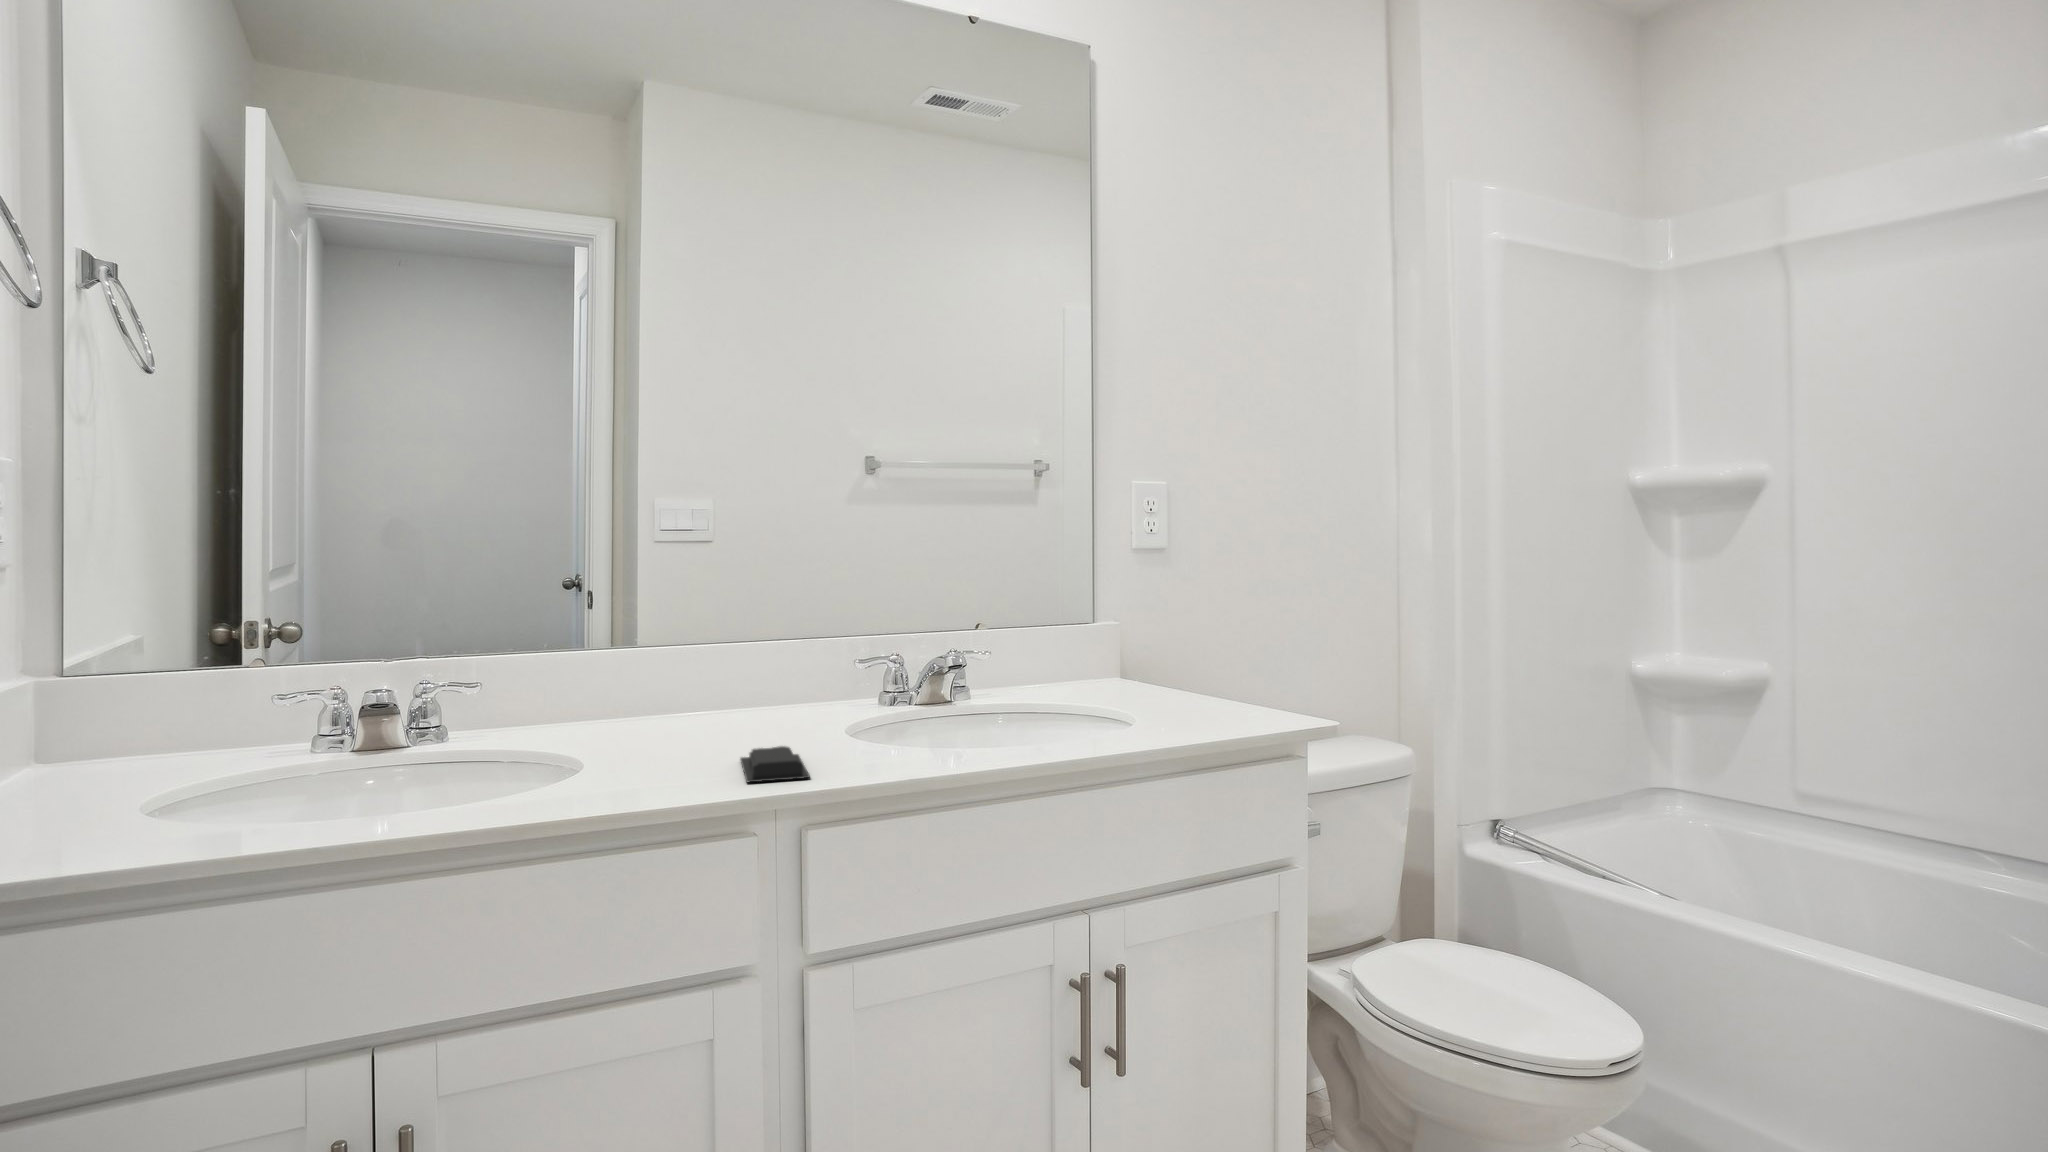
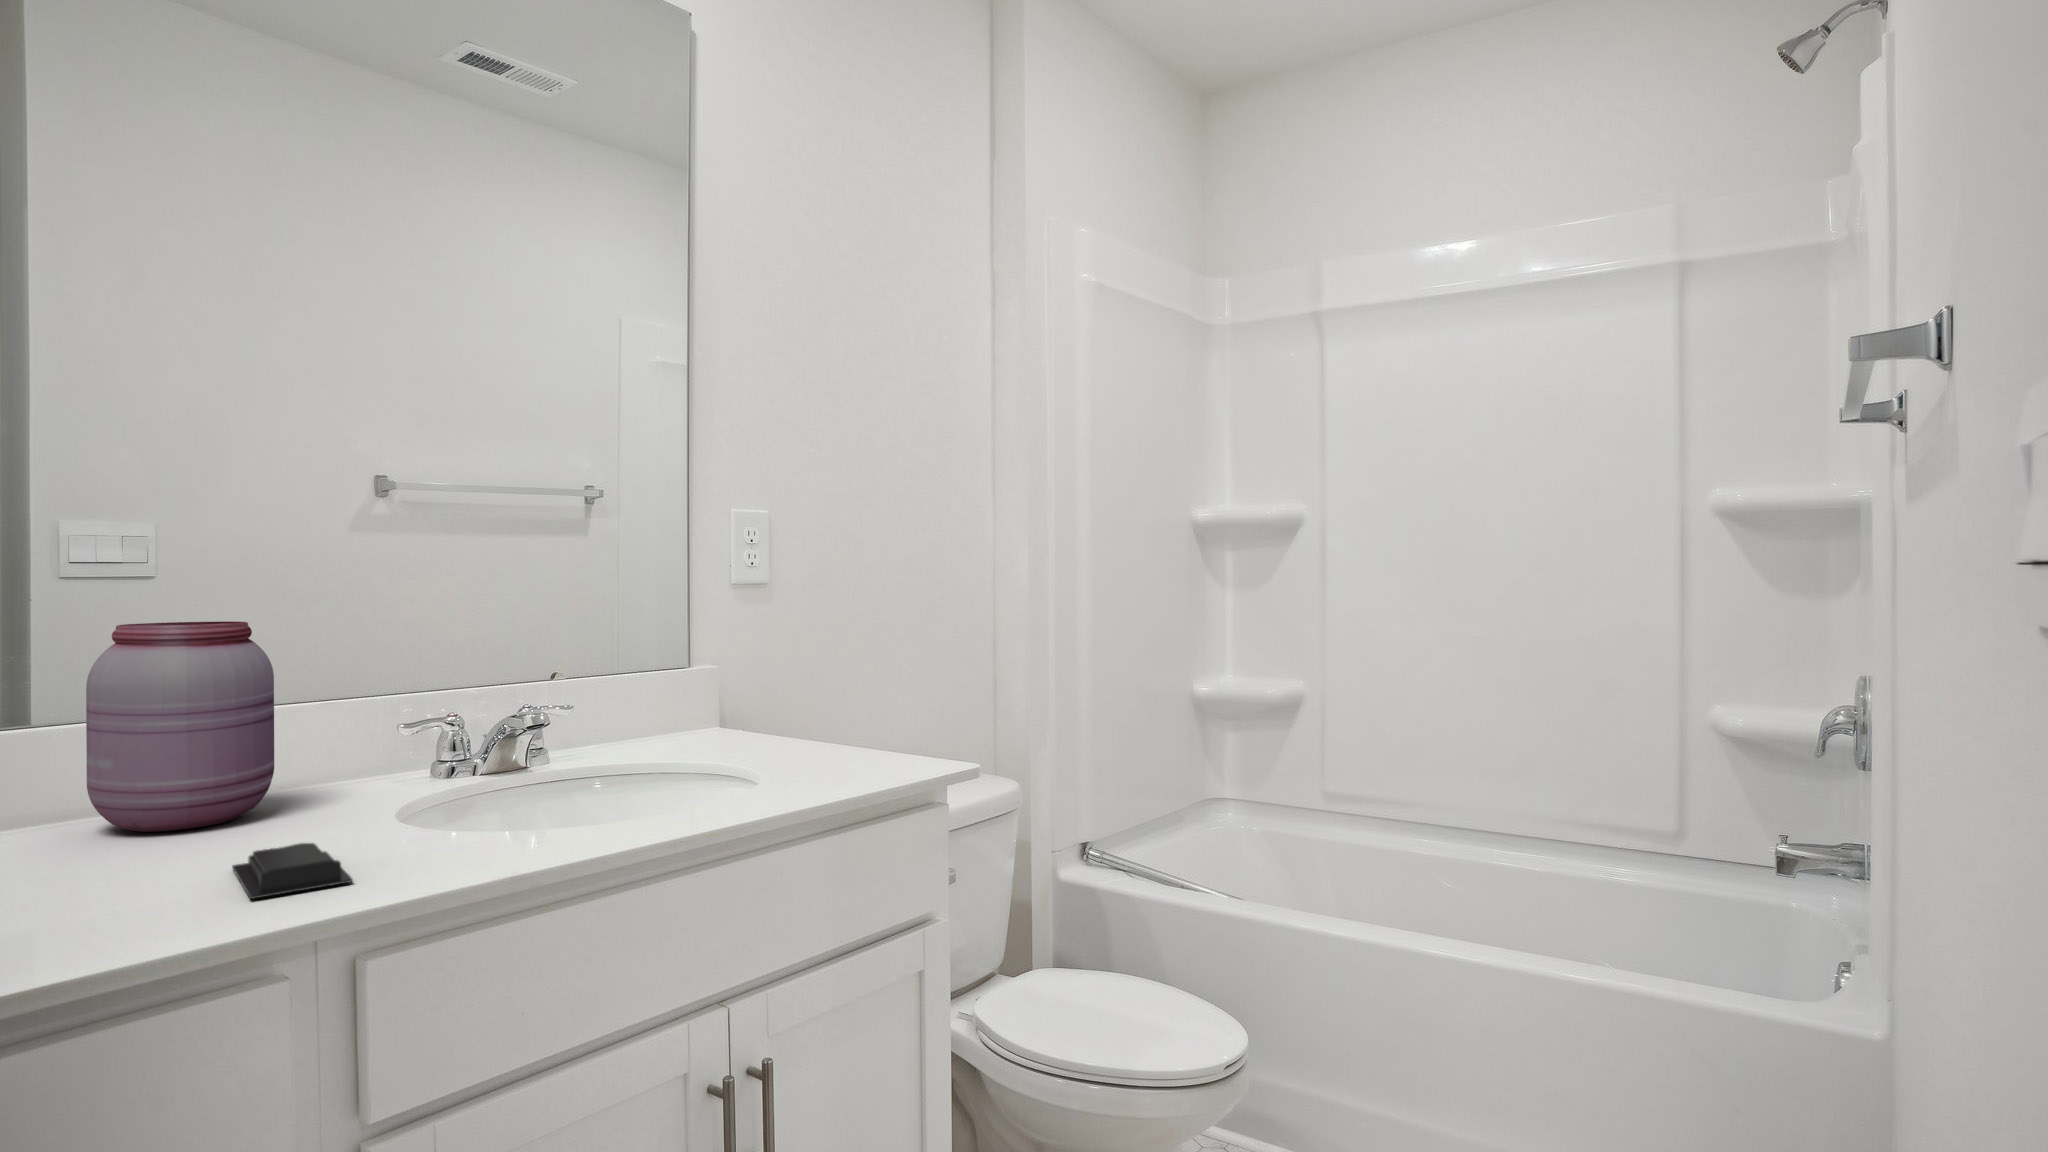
jar: none [661,578,773,729] -> present [86,621,274,832]

